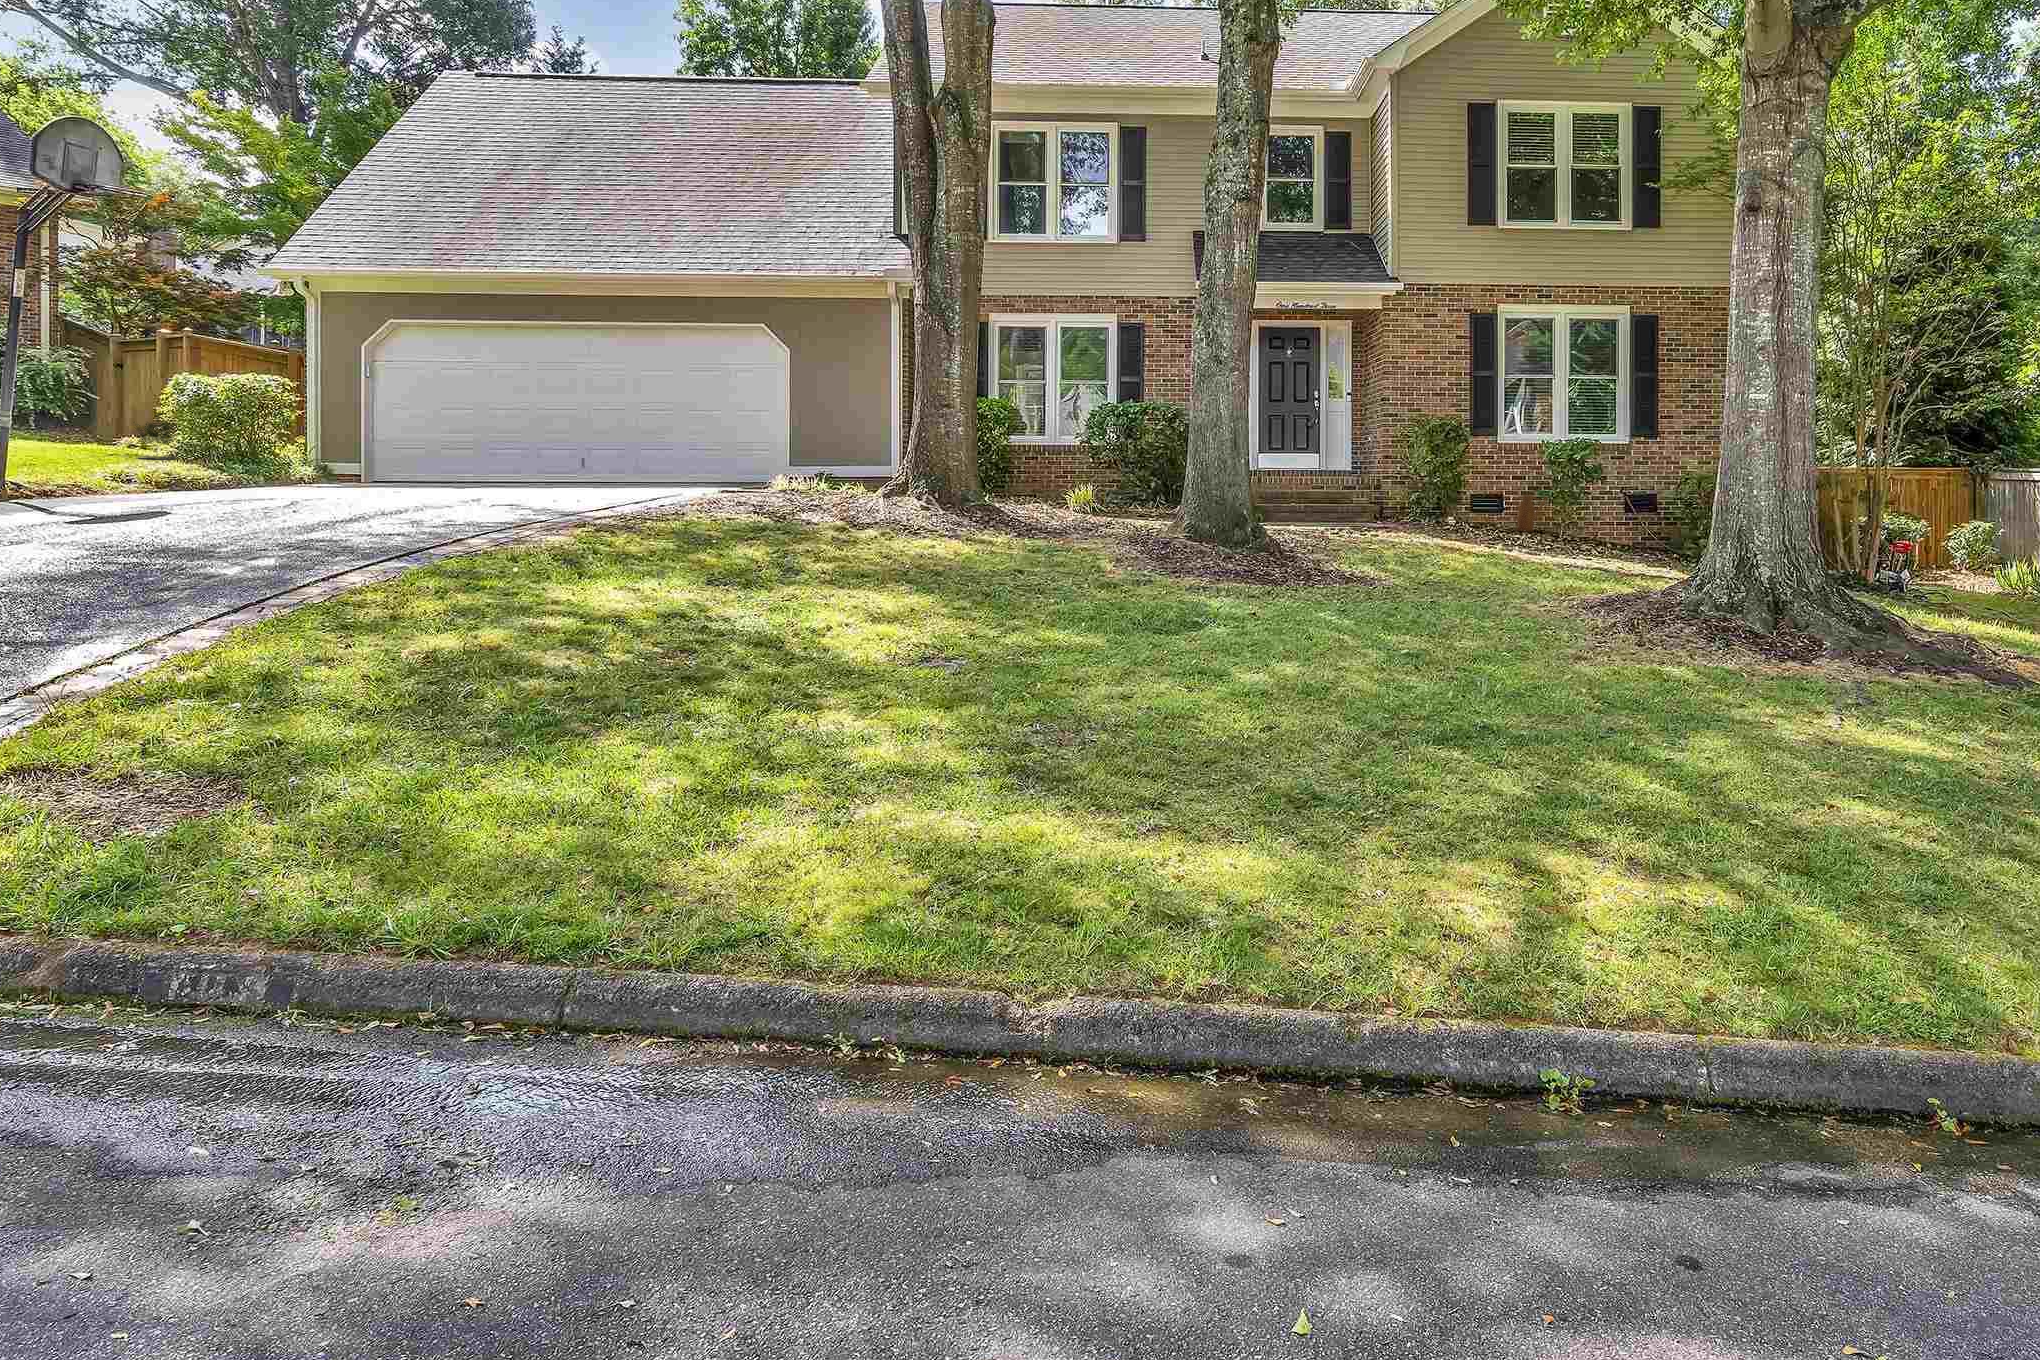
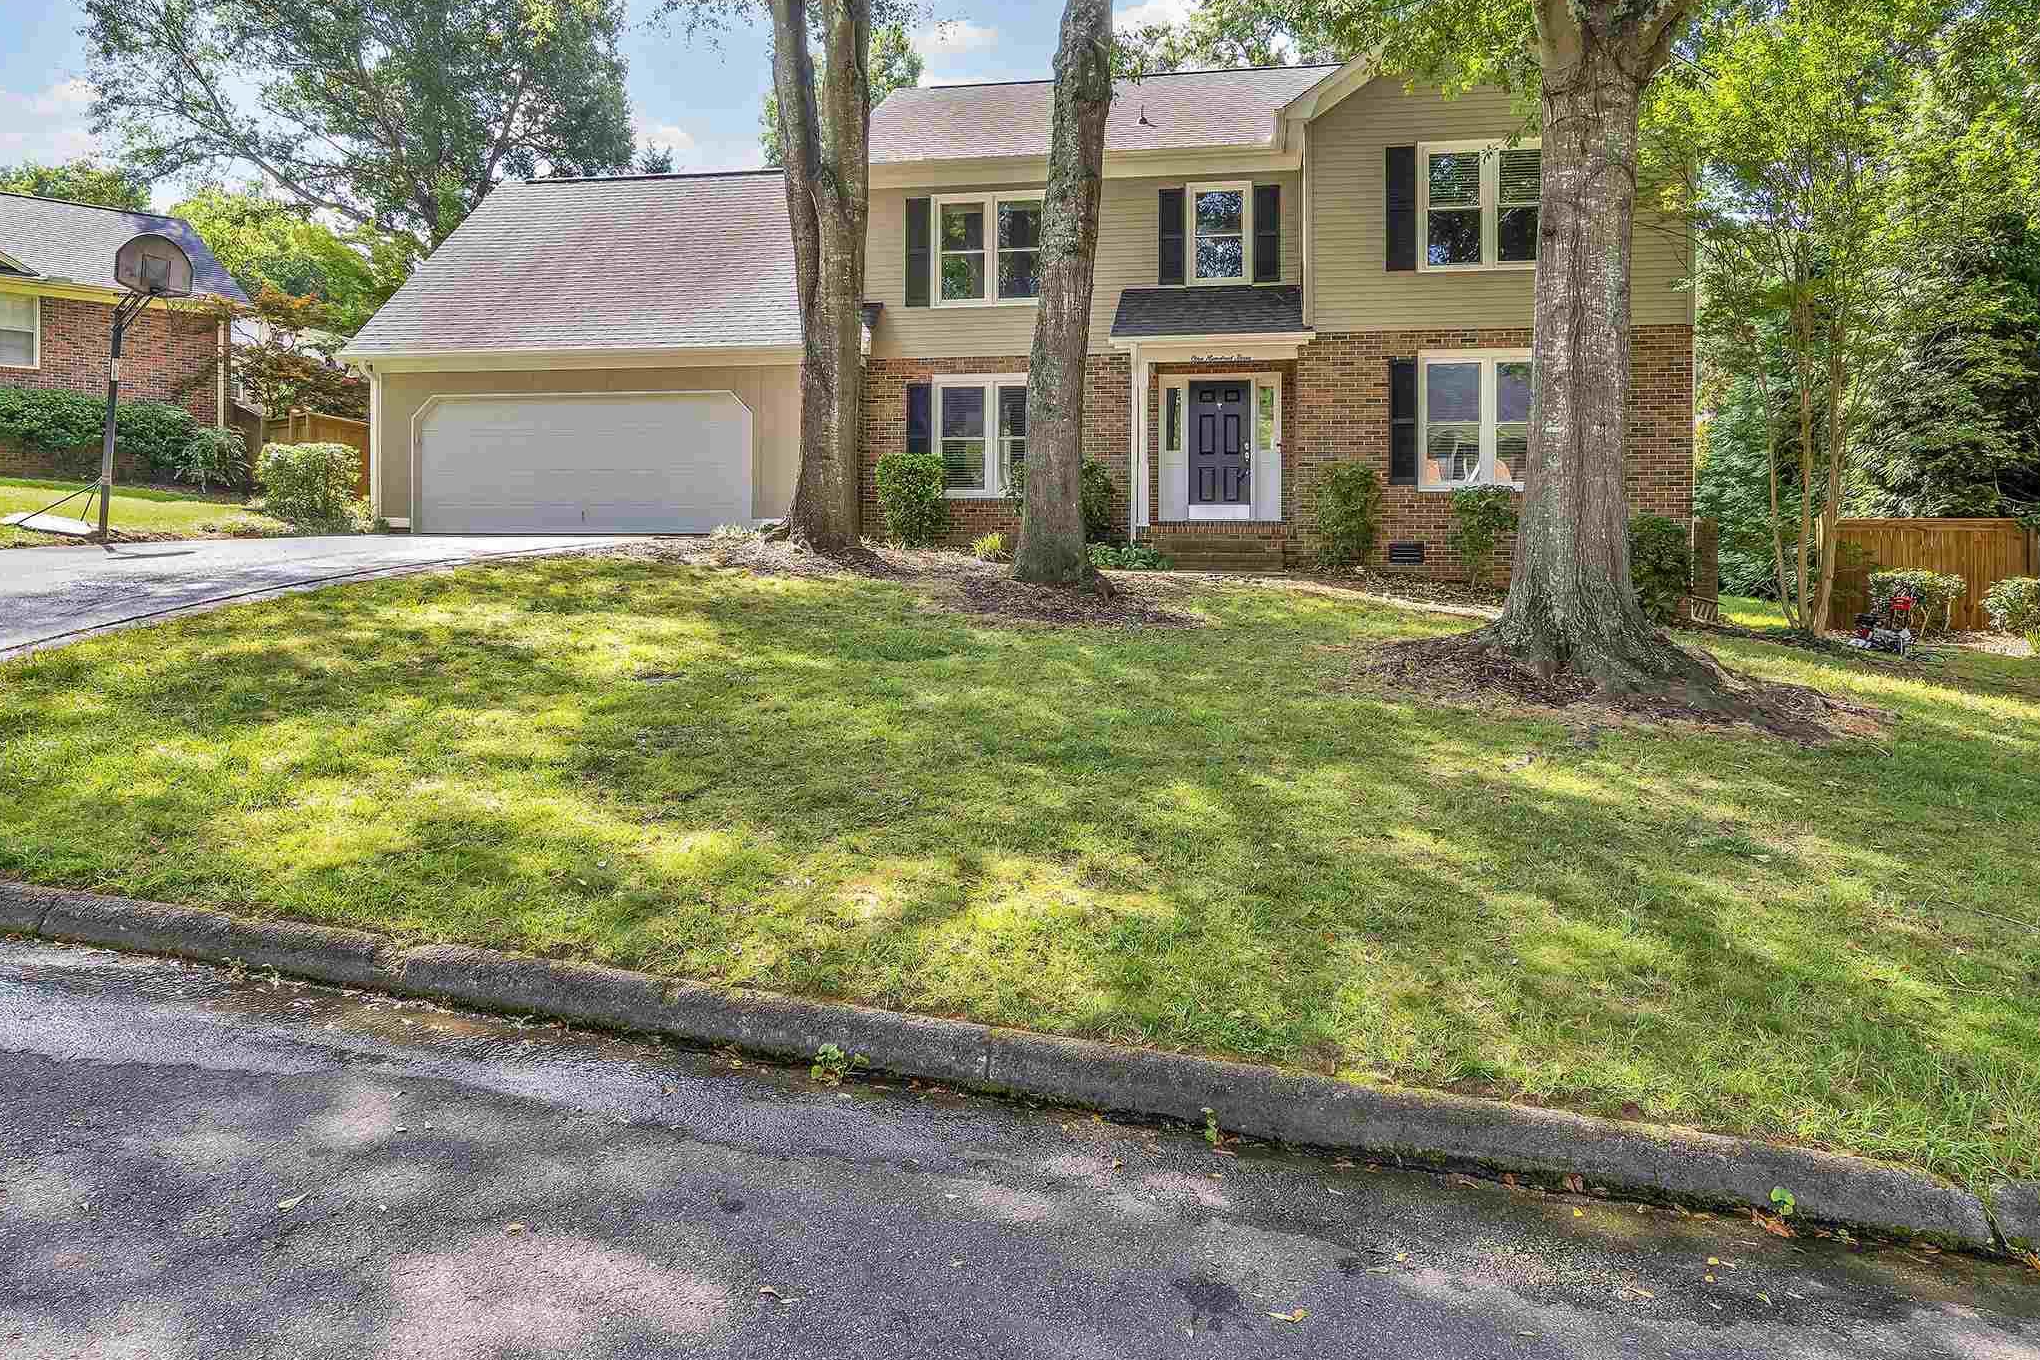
watering can: present [1517,494,1547,532] -> none [1440,548,1473,588]

